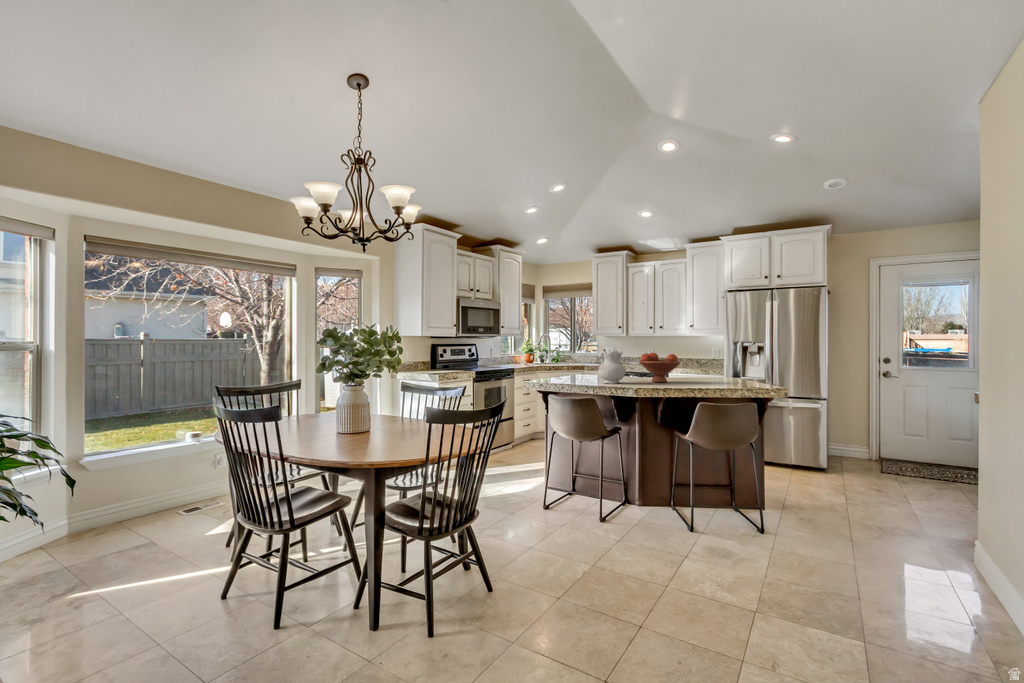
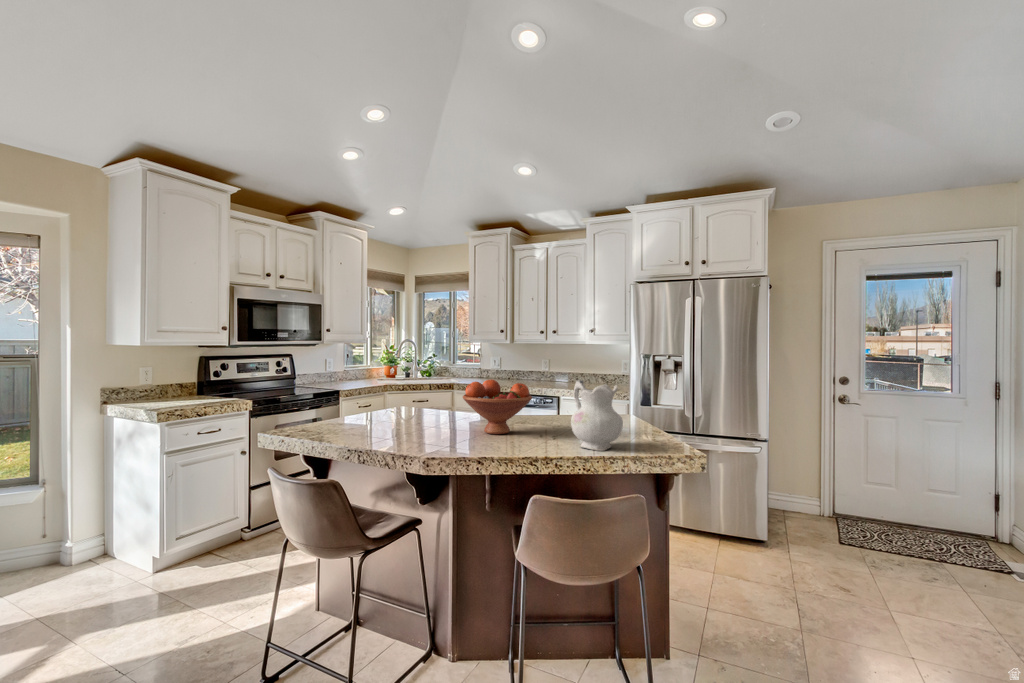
ceramic pitcher: present [599,349,626,384] -> present [571,380,623,451]

